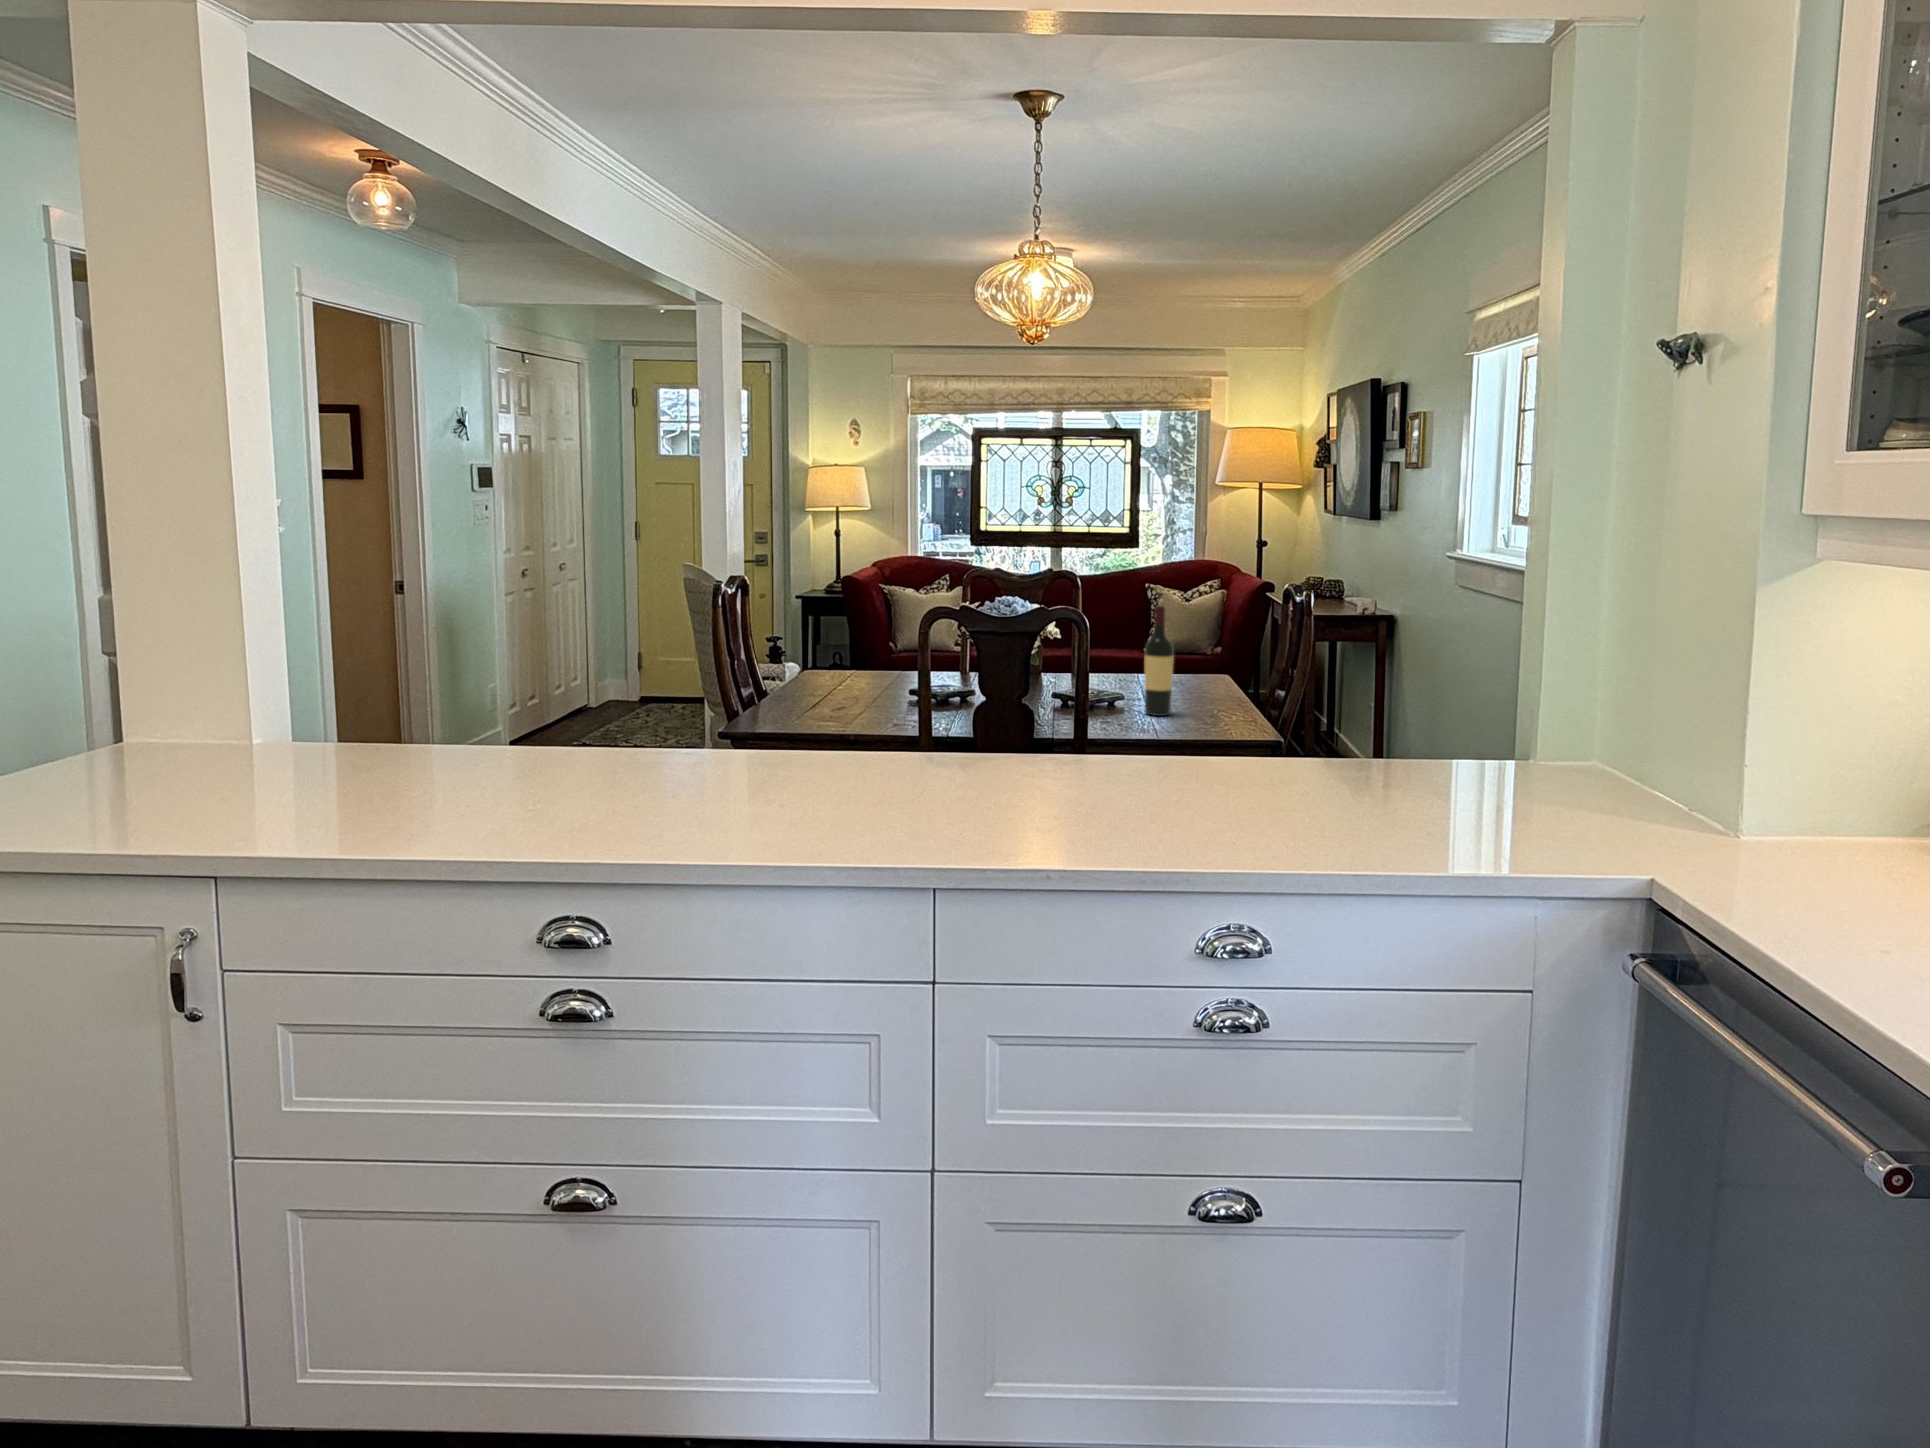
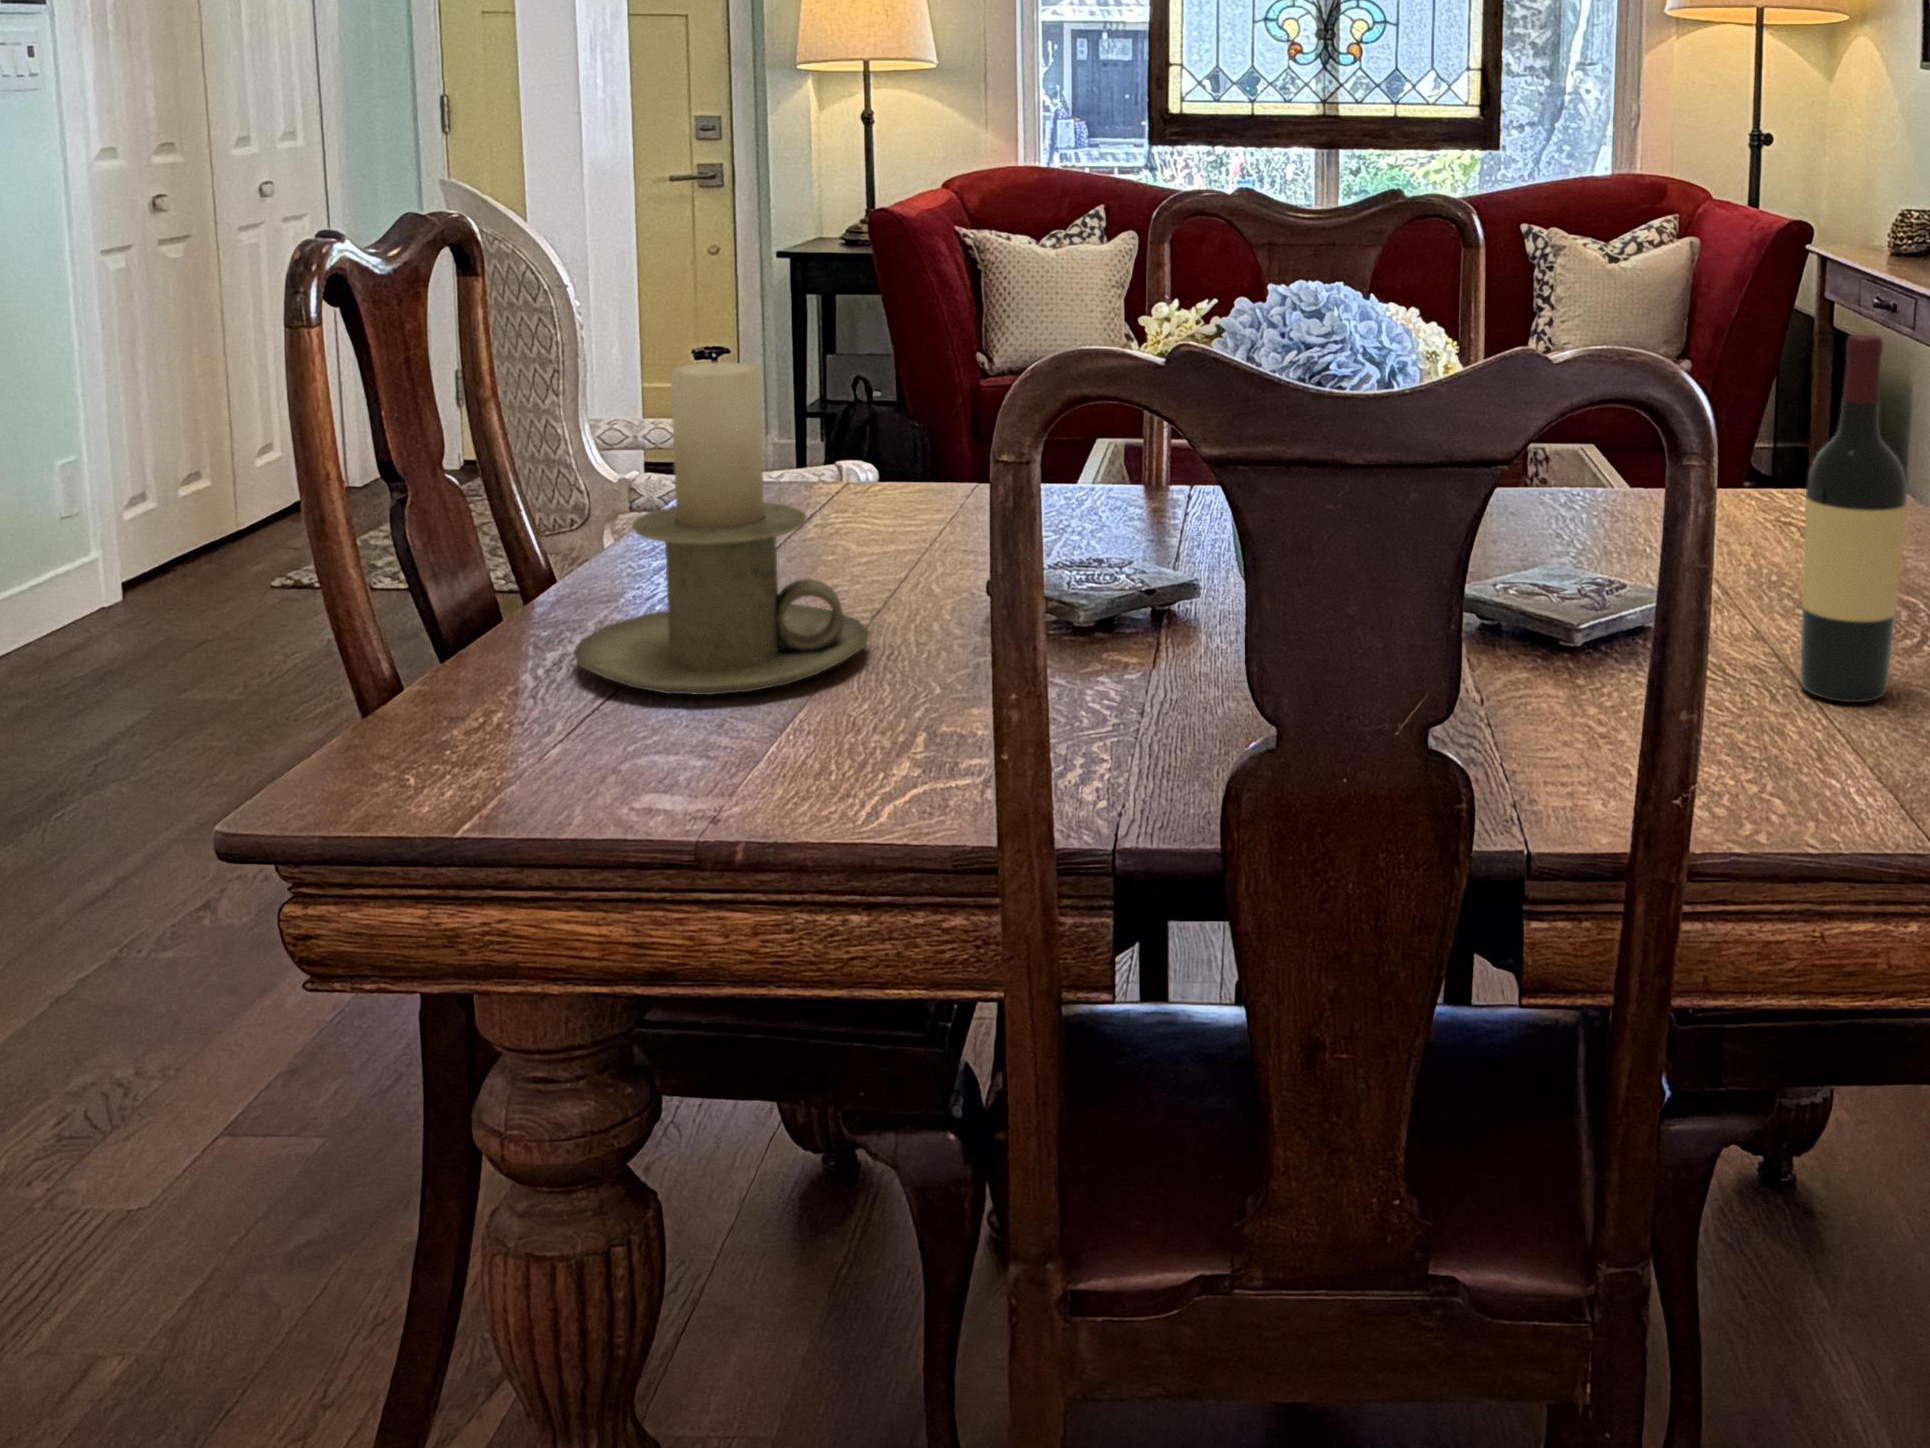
candle holder: none [778,613,864,708] -> present [574,362,870,695]

